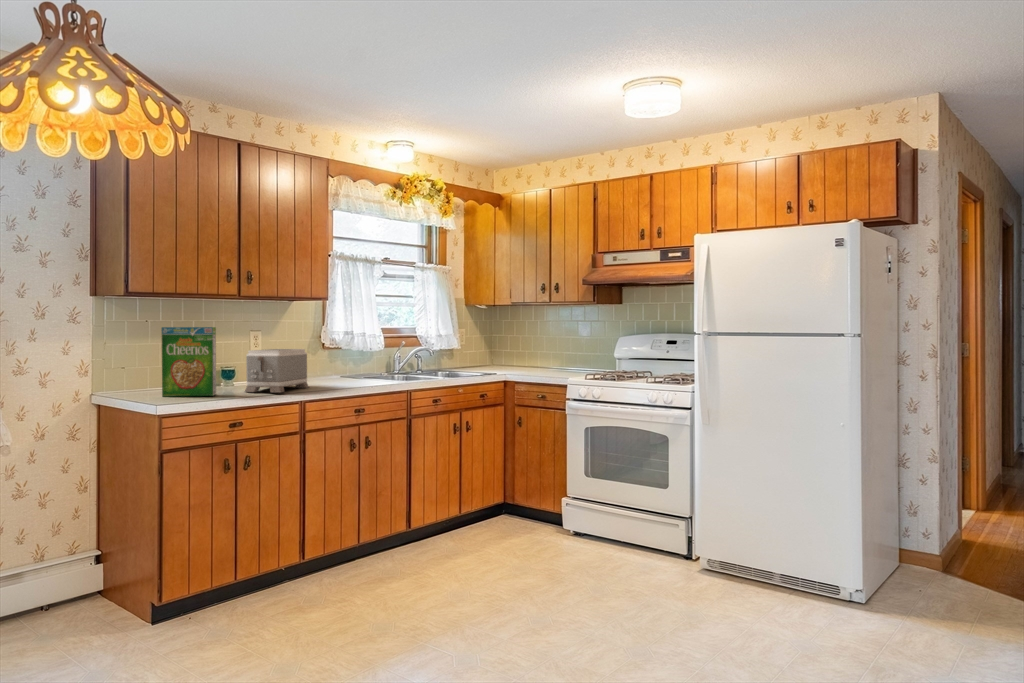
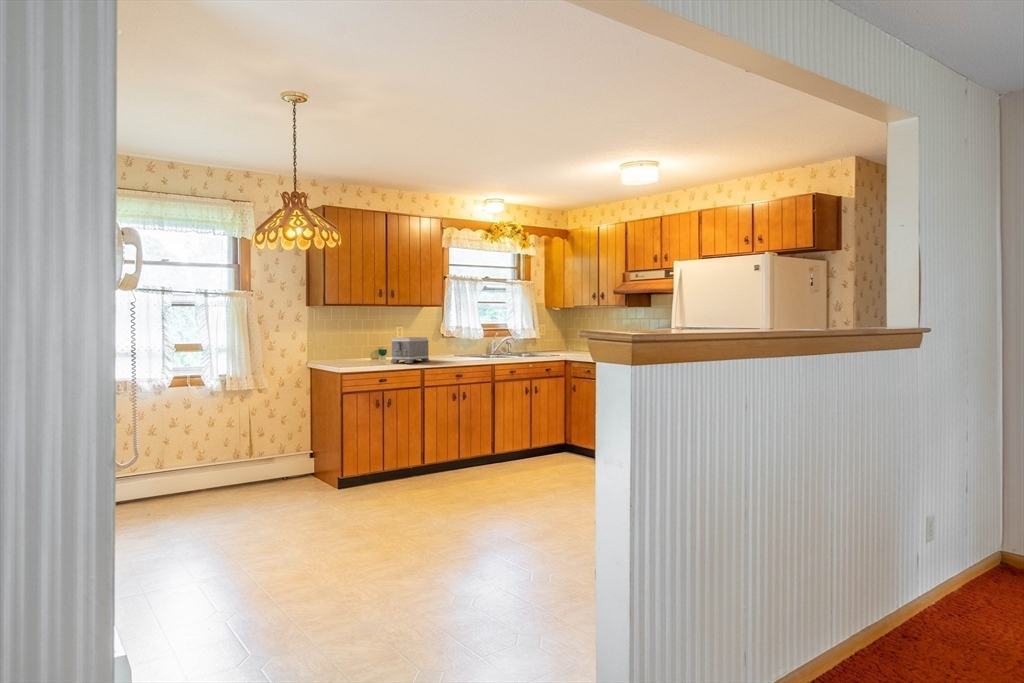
cereal box: present [162,327,216,397] -> none [344,324,374,364]

